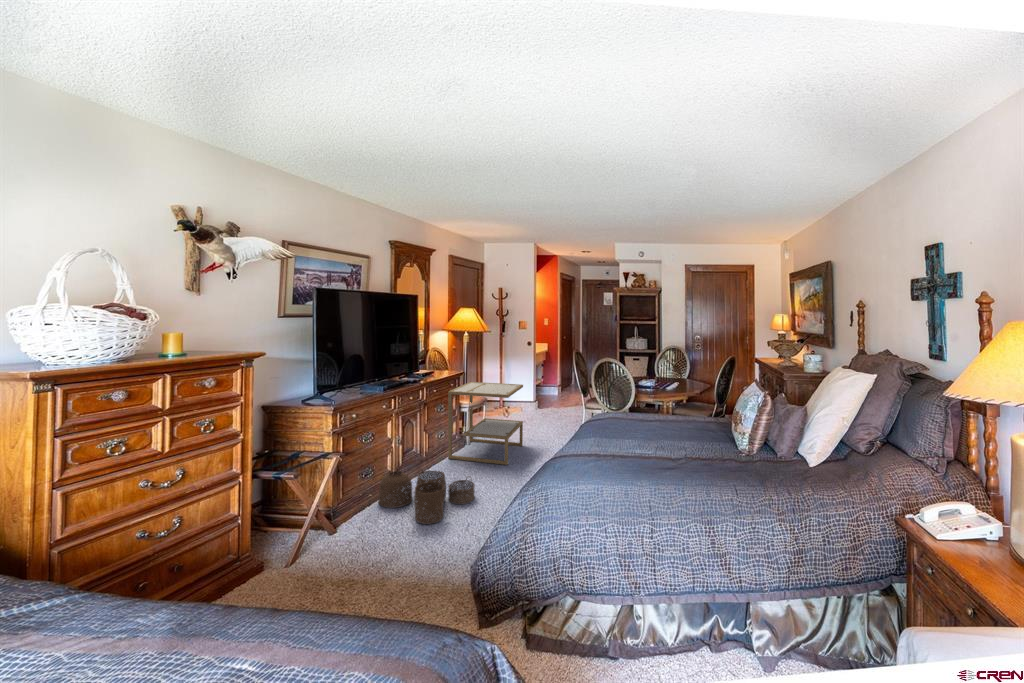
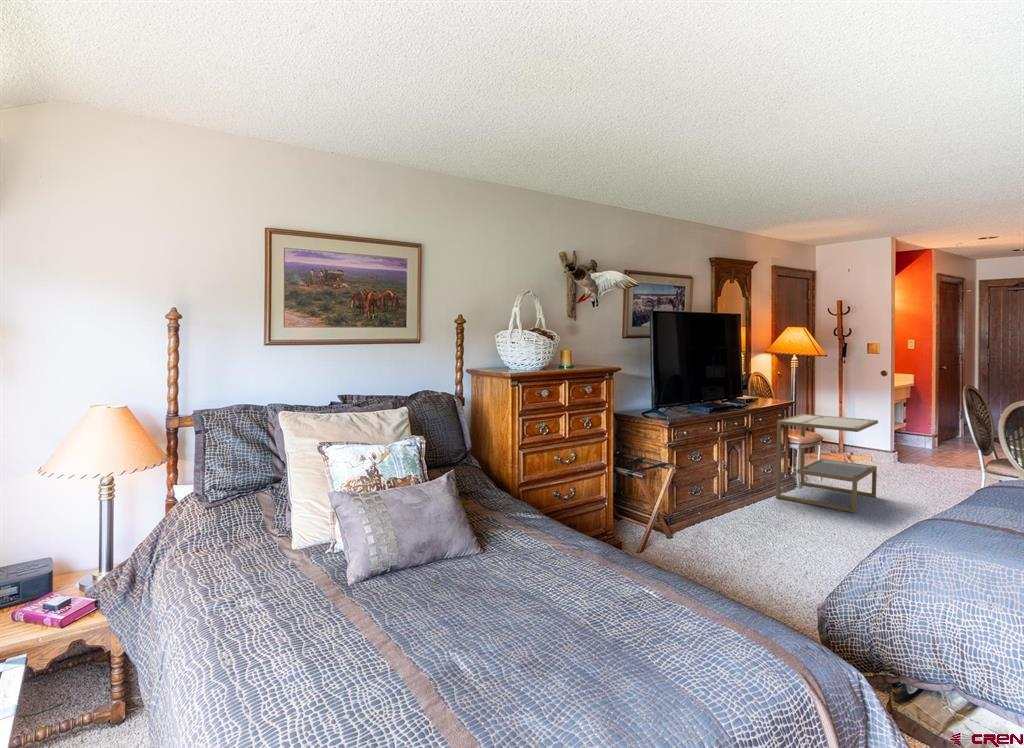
woven basket: present [378,470,475,524] -> none [706,492,816,548]

